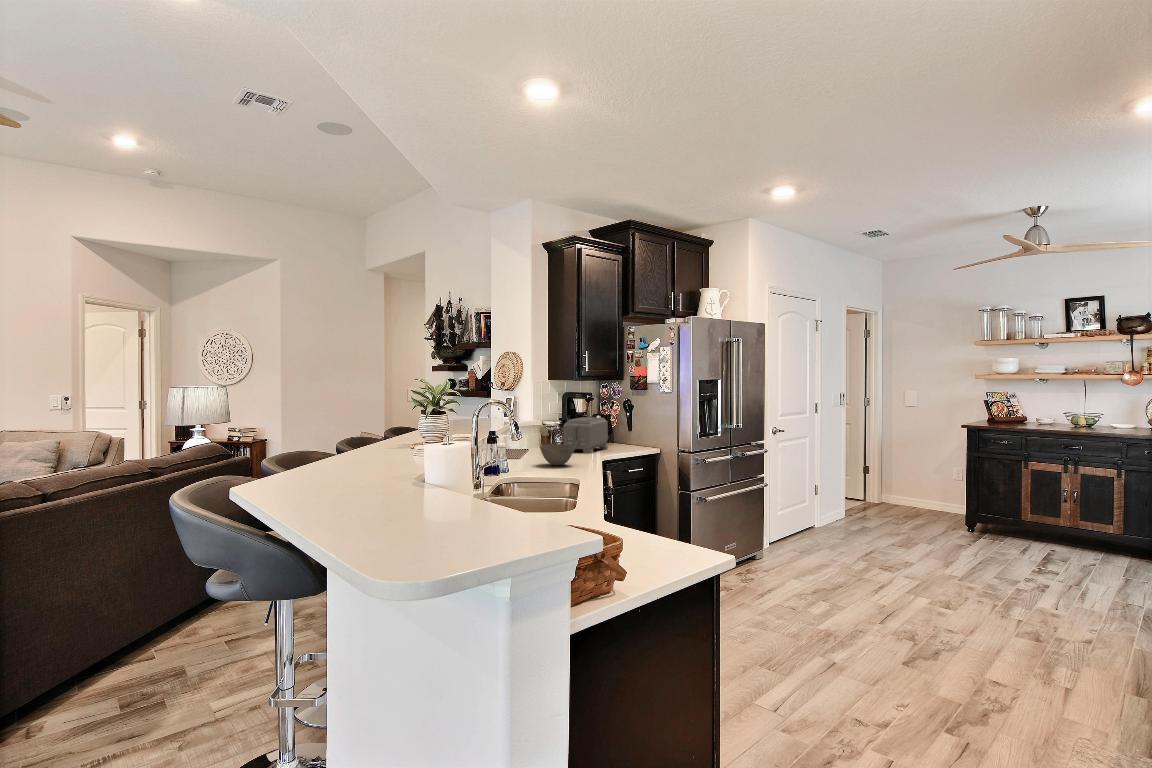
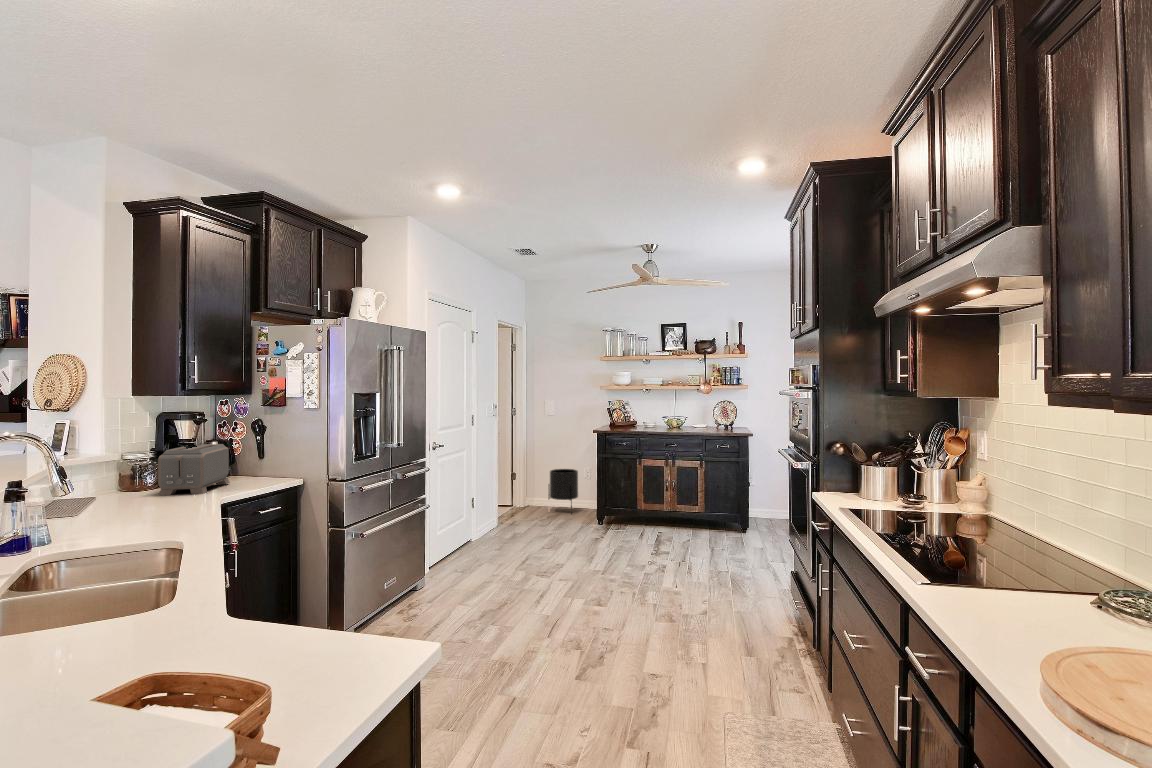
bowl: present [540,444,575,465] -> none [115,488,178,520]
planter: none [905,466,943,516] -> present [548,469,578,510]

